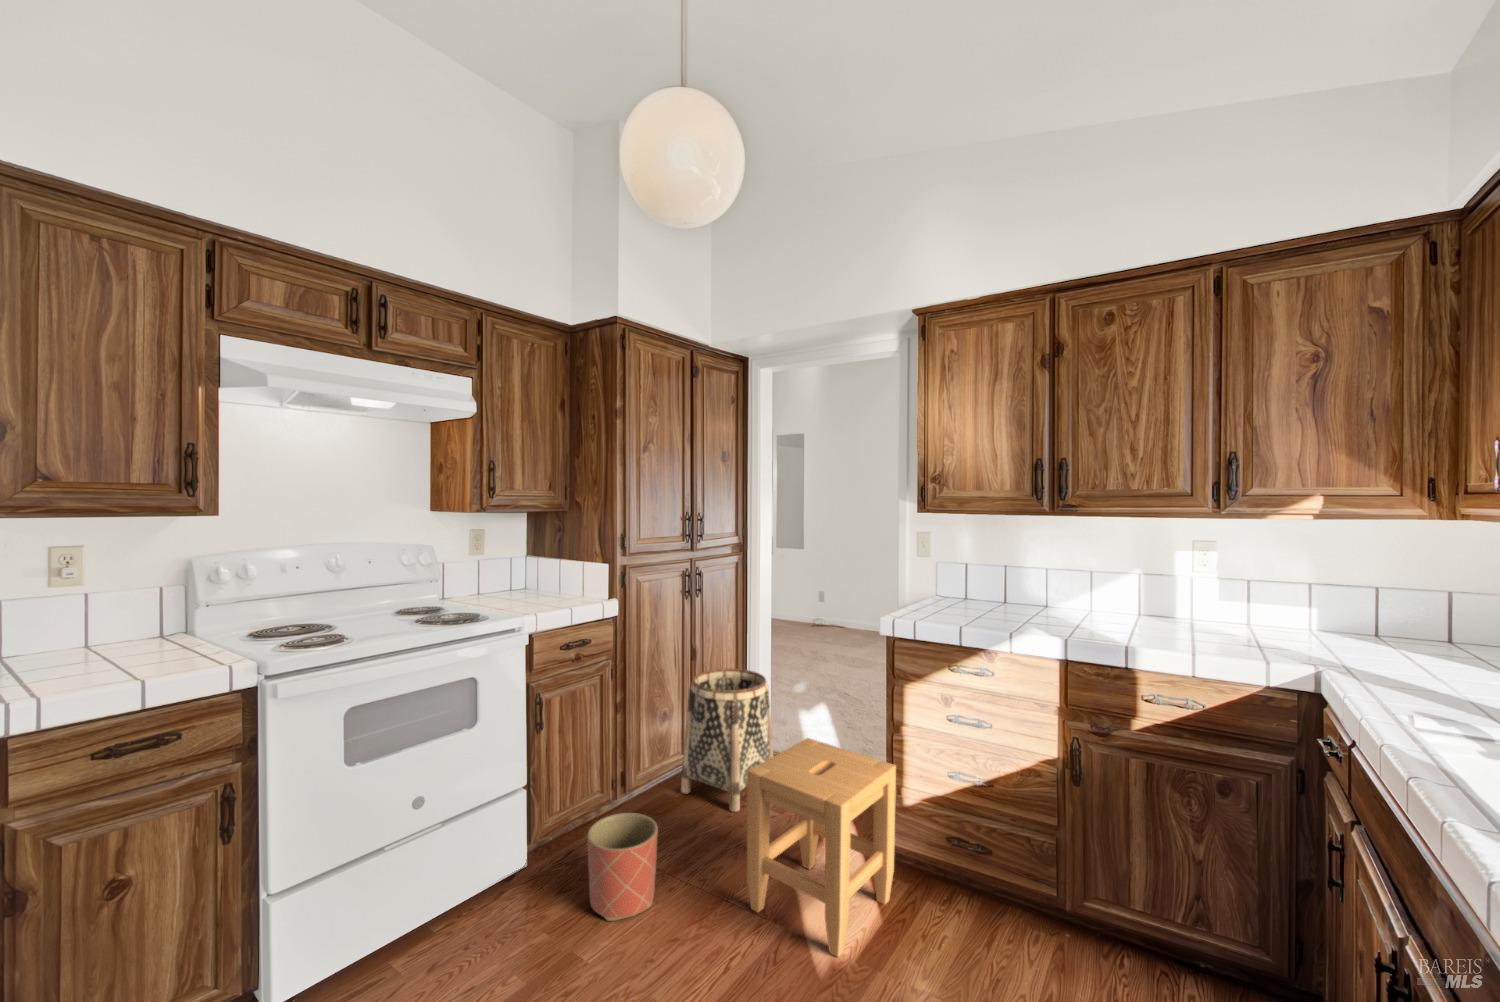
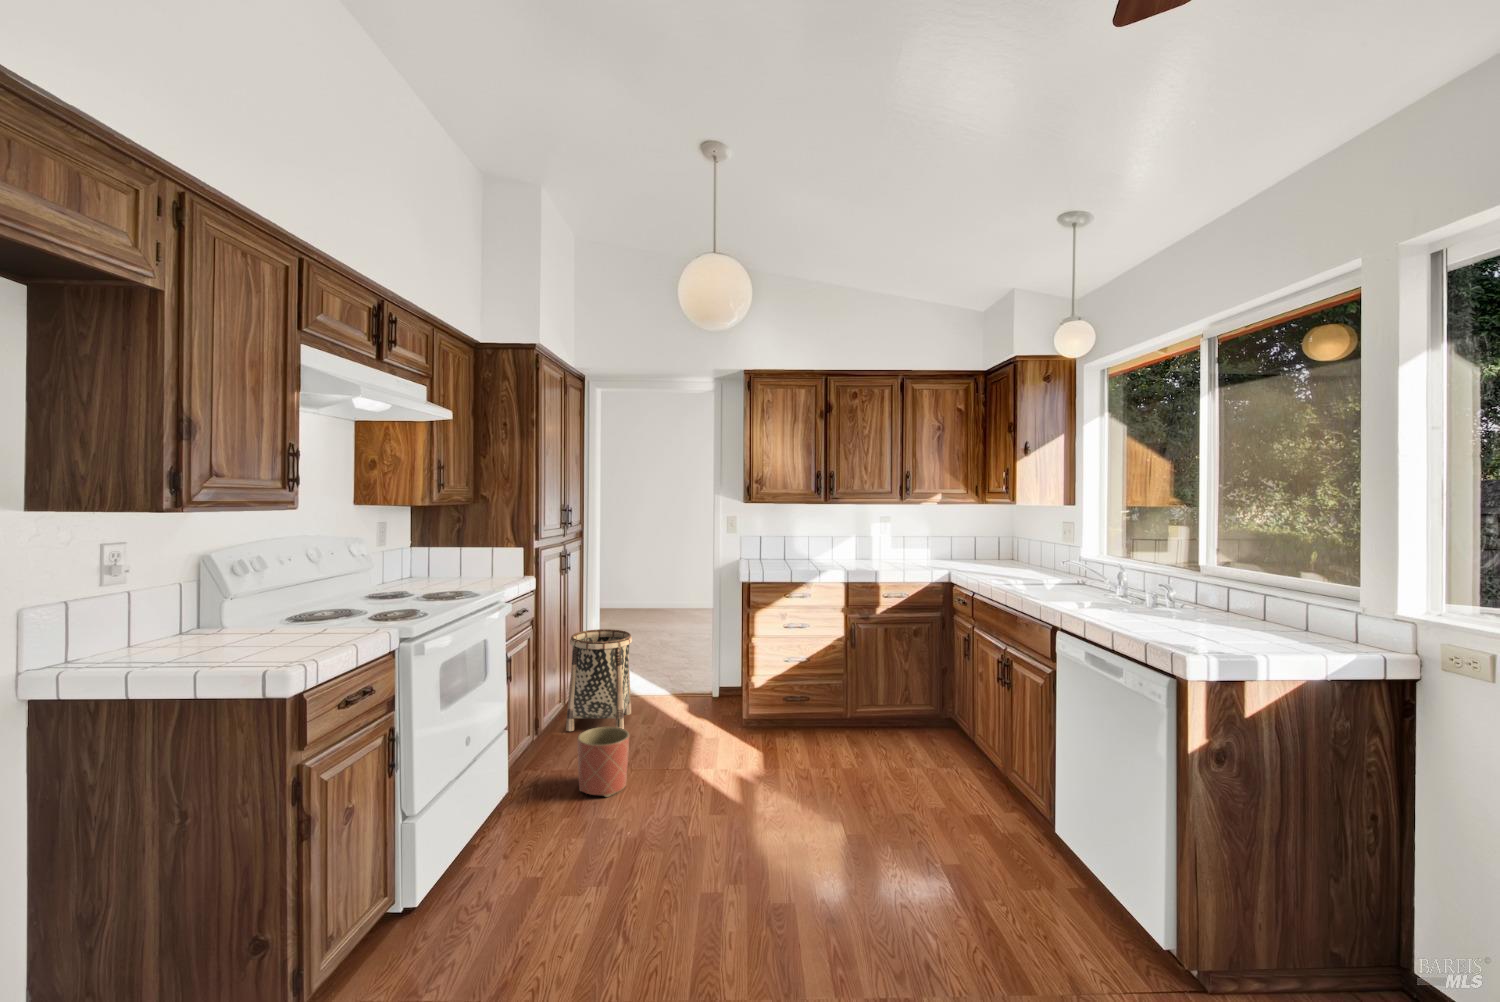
stool: present [747,738,896,957] -> none [688,656,763,769]

